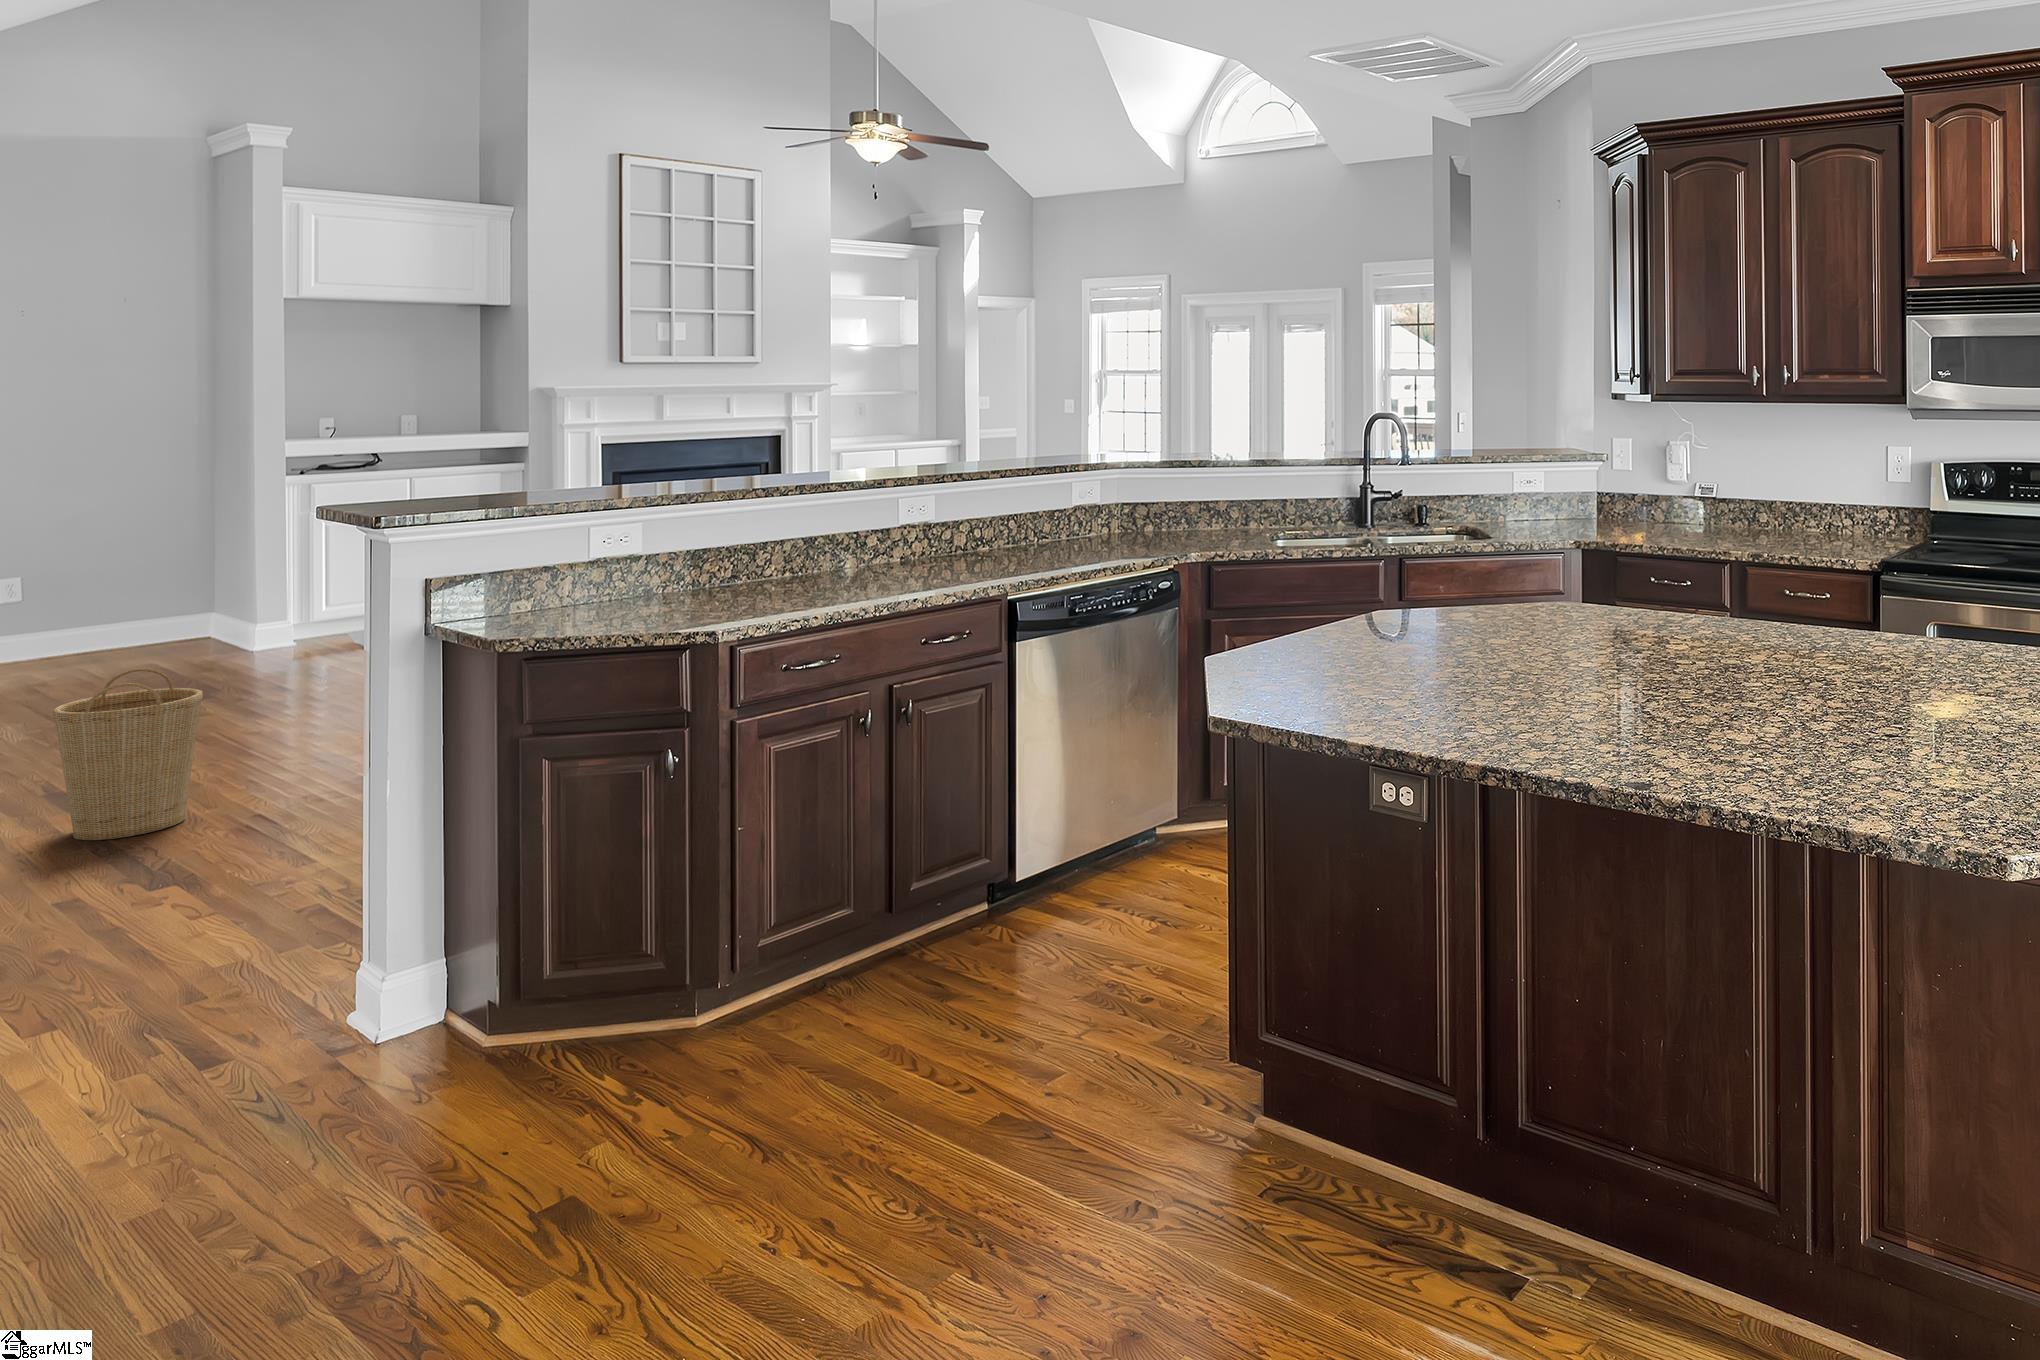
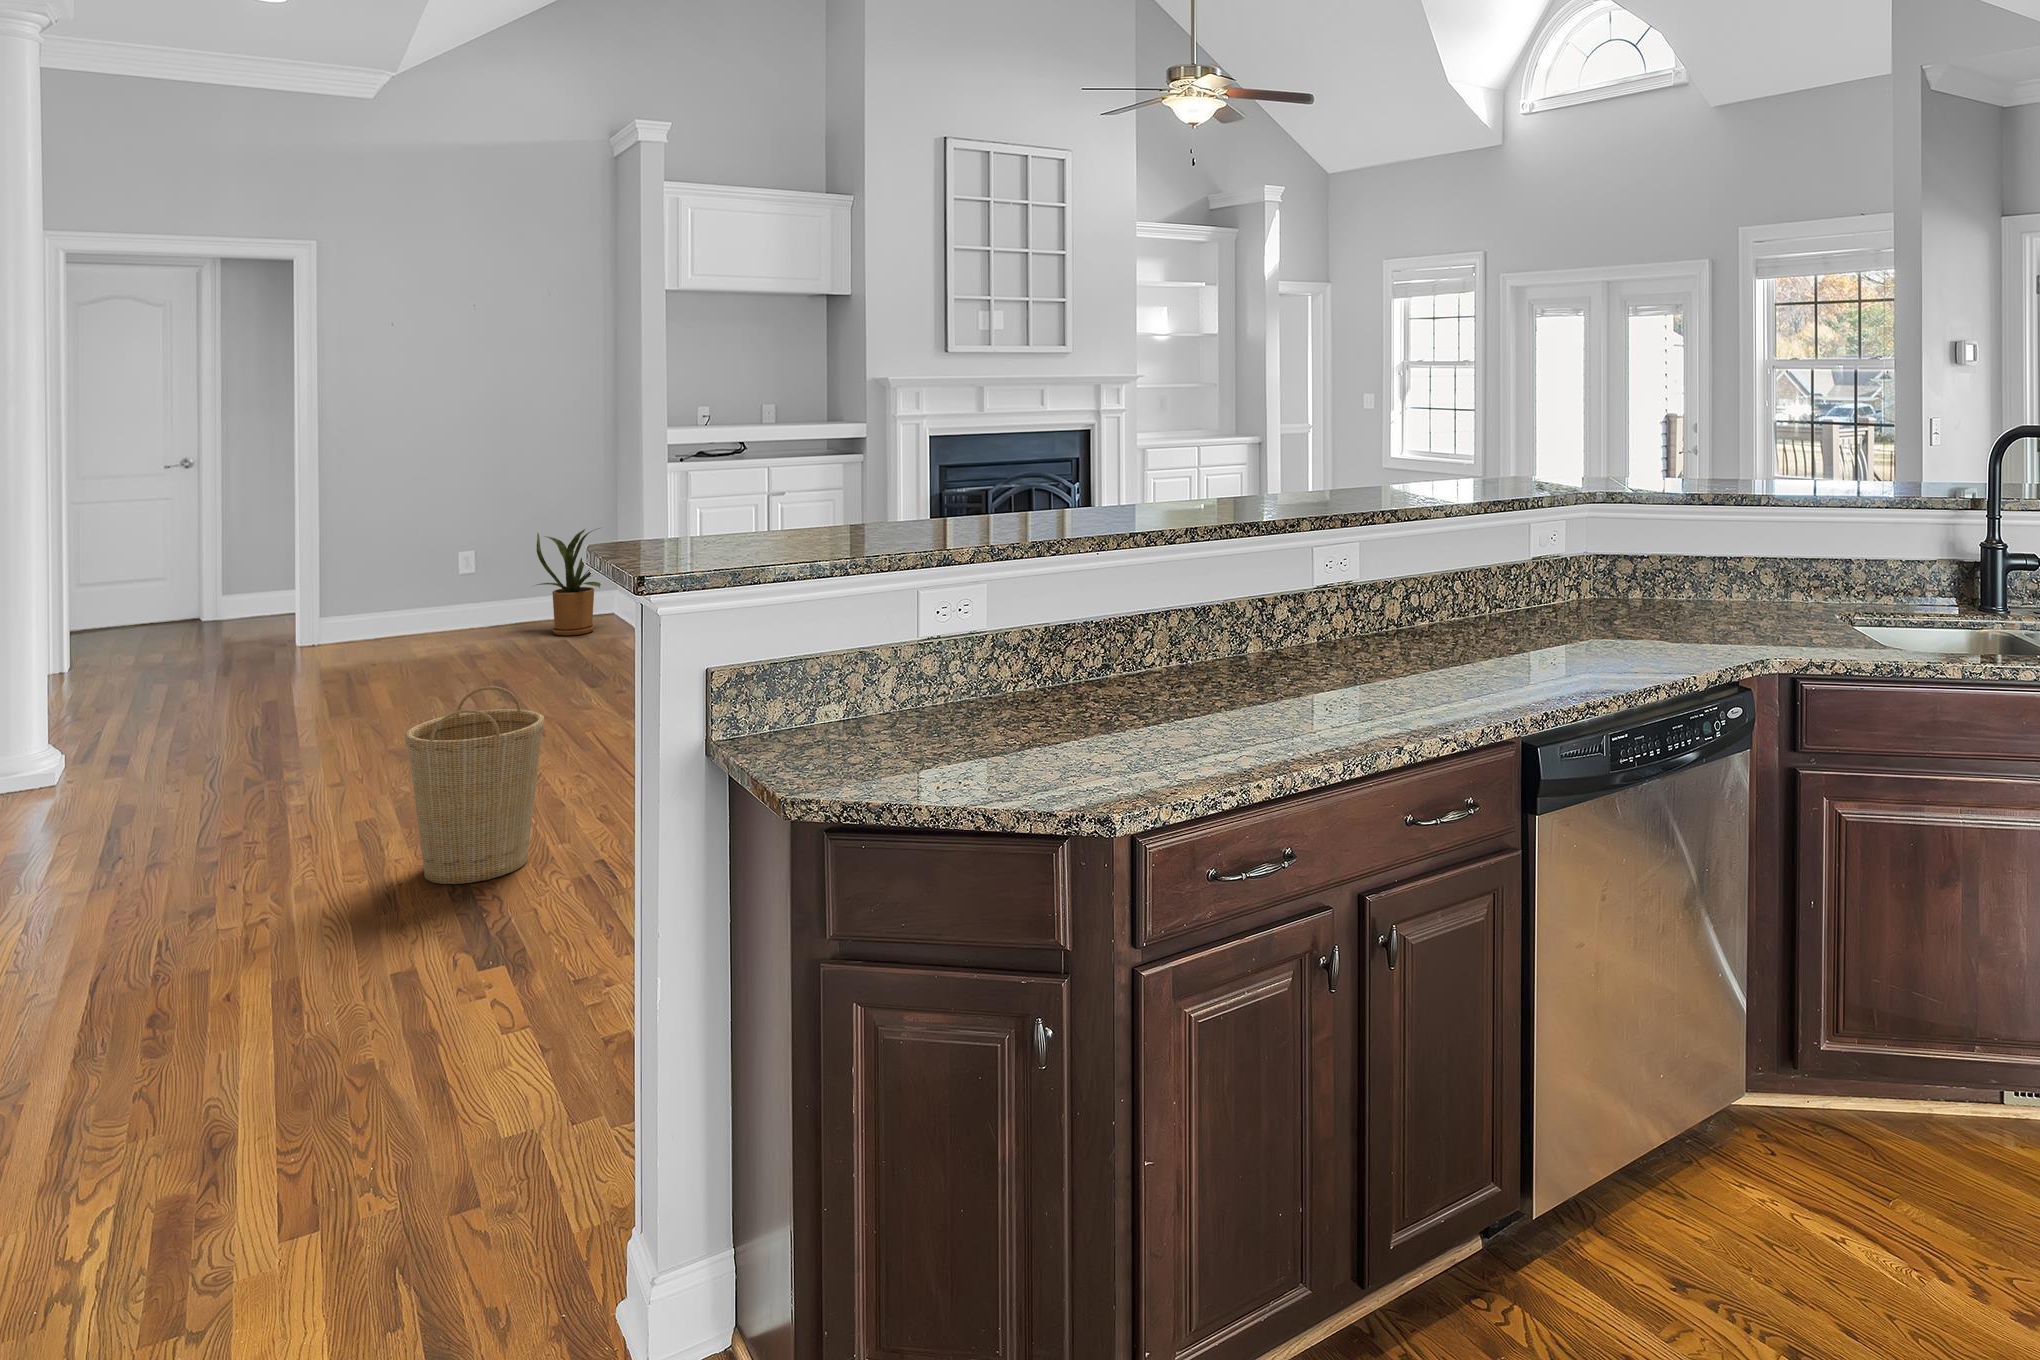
house plant: none [111,545,237,660] -> present [537,529,601,636]

